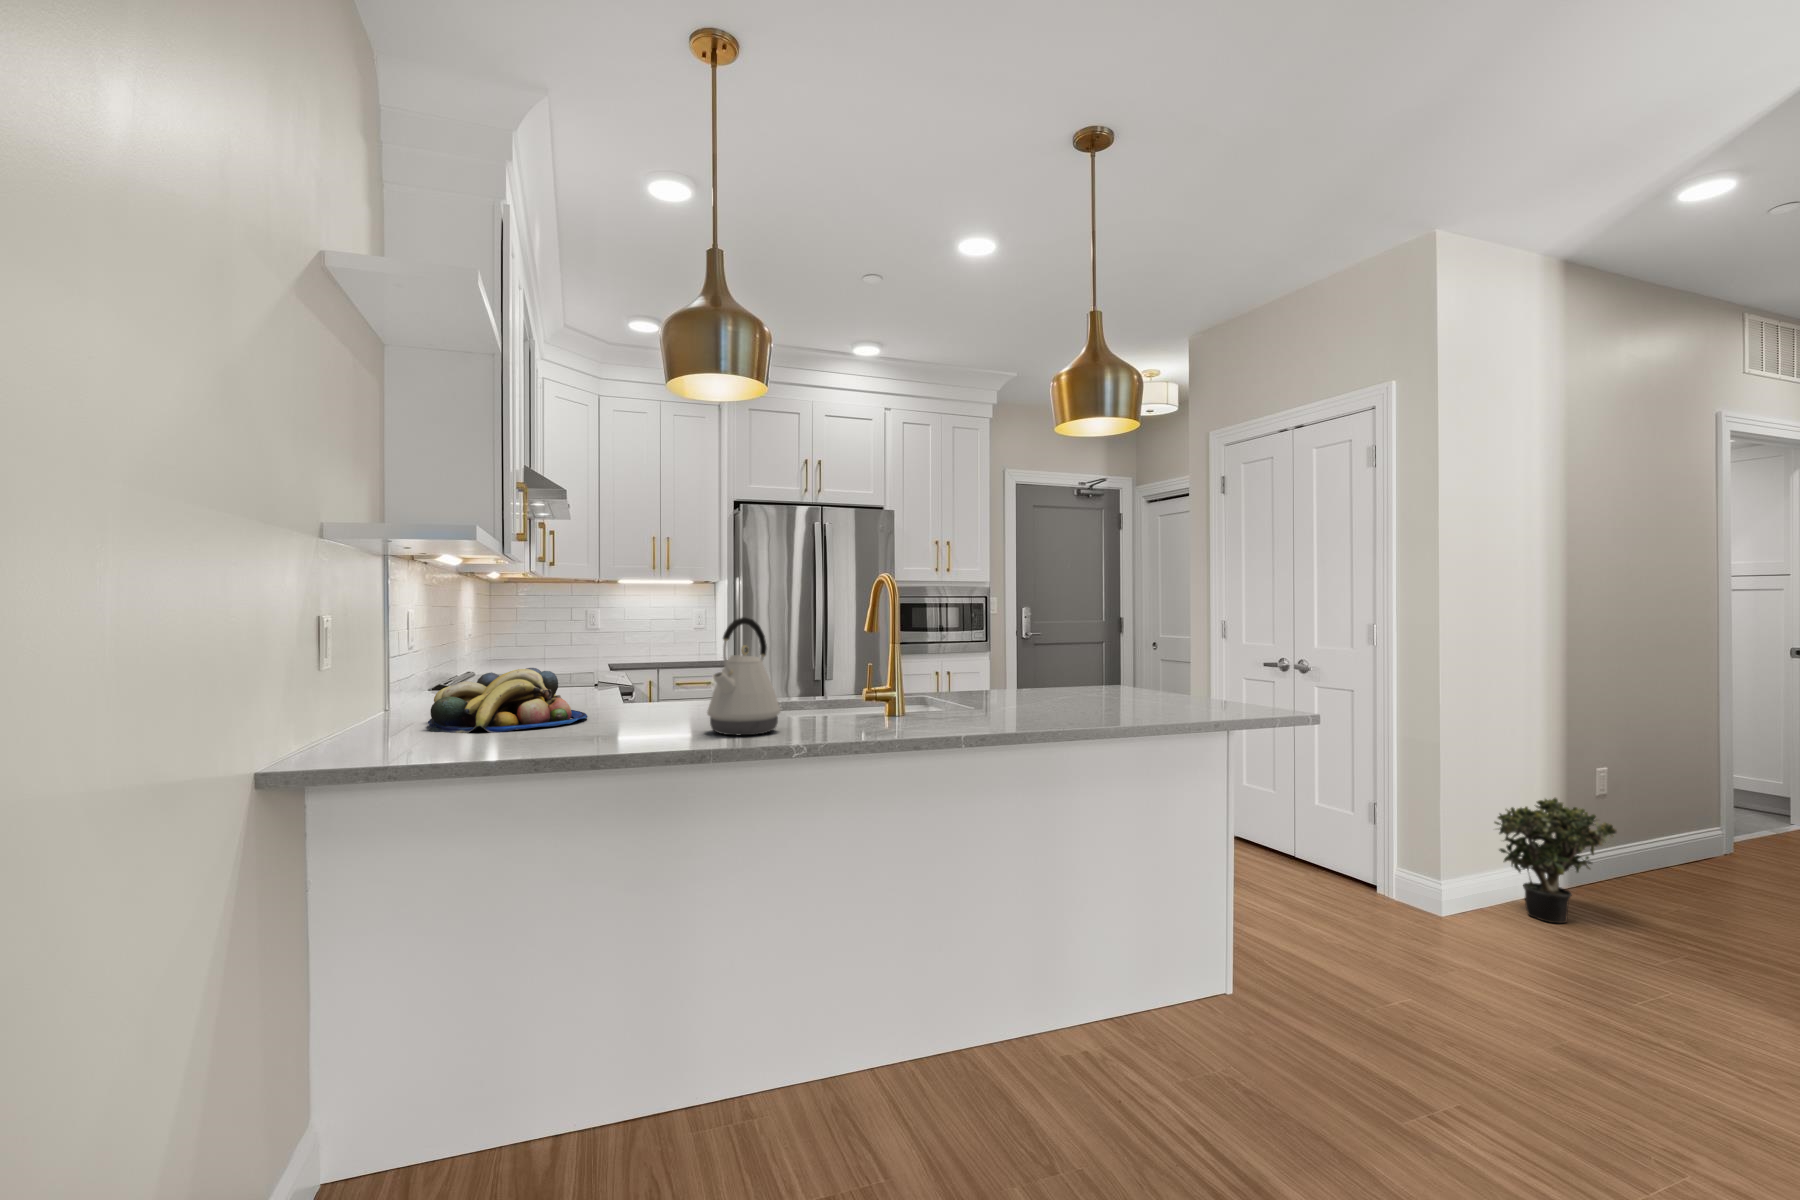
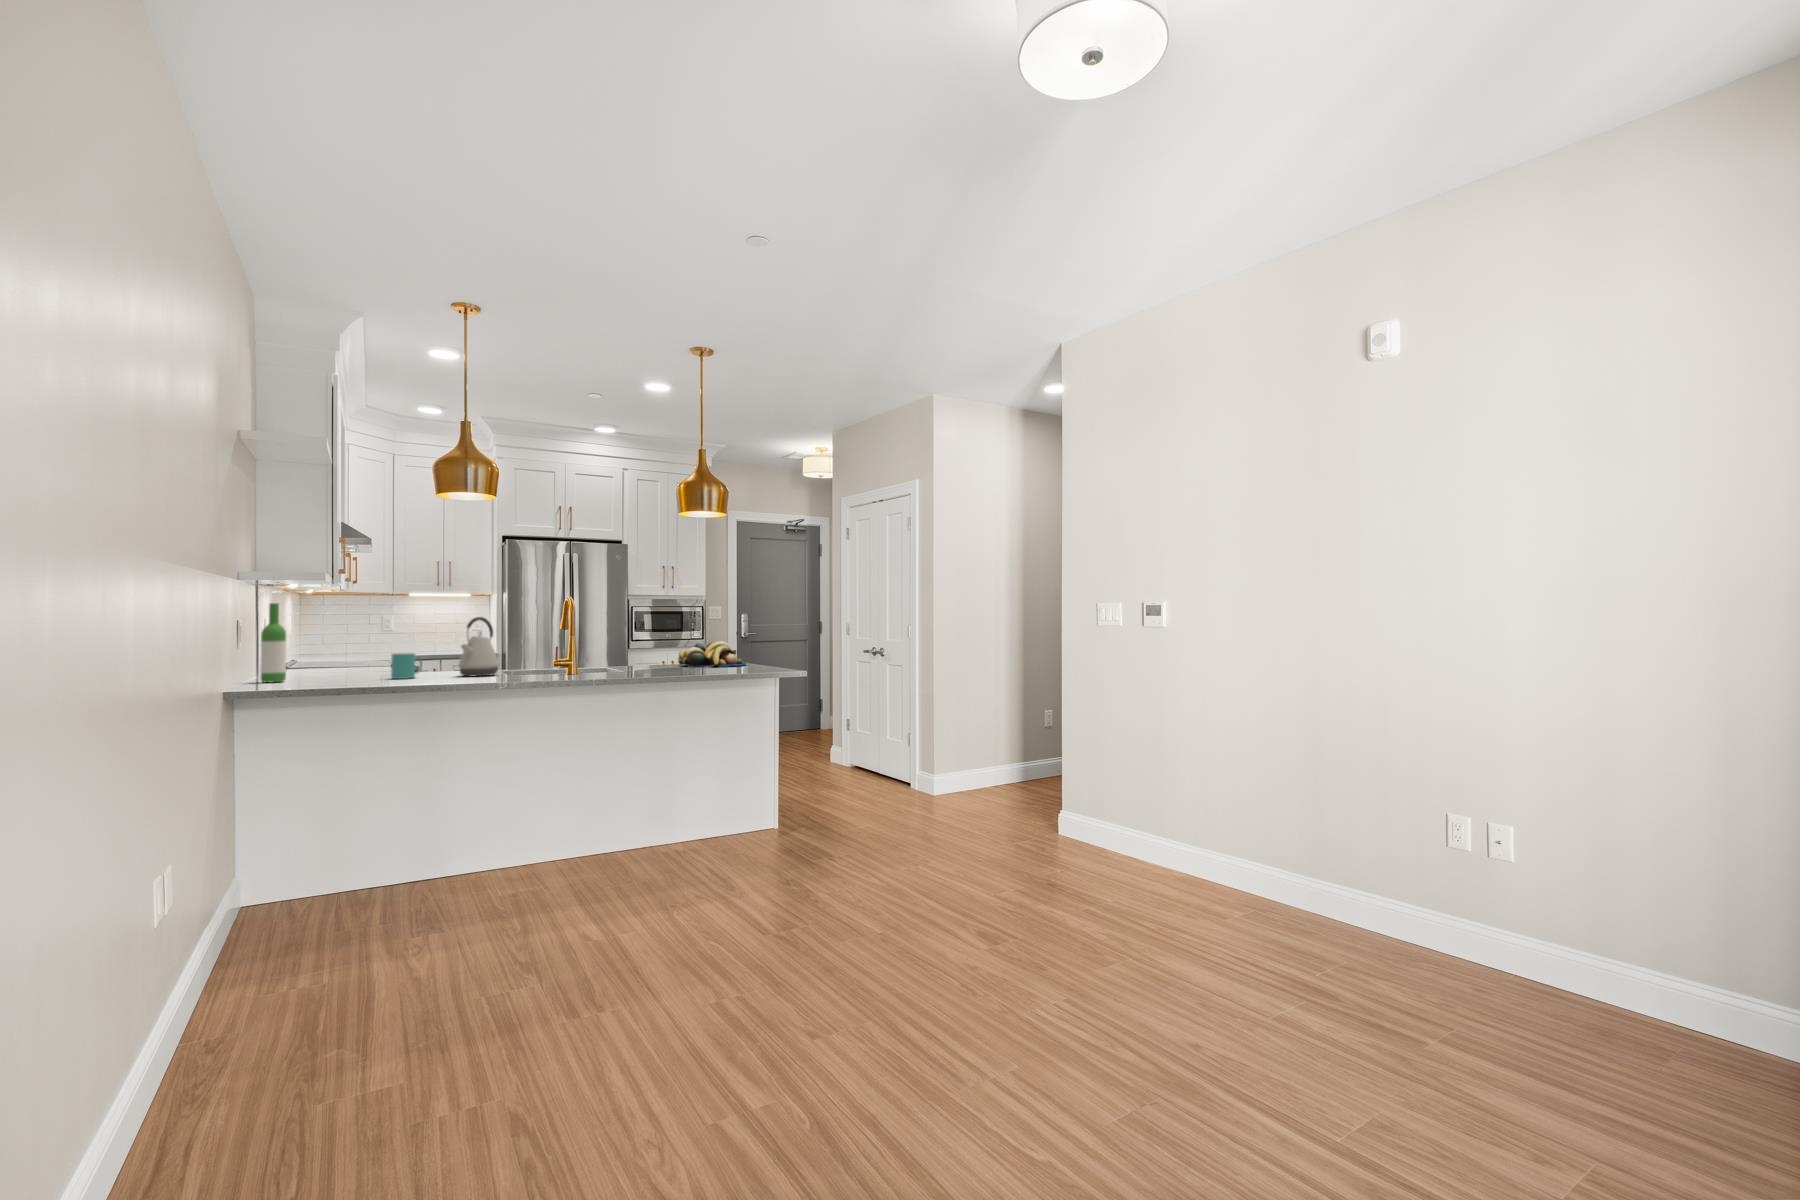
wine bottle: none [348,592,395,753] -> present [261,603,286,682]
fruit bowl: present [428,668,588,733] -> present [678,641,747,668]
mug: none [588,689,644,743] -> present [391,653,422,679]
potted plant: present [1495,798,1617,923] -> none [967,723,1023,795]

